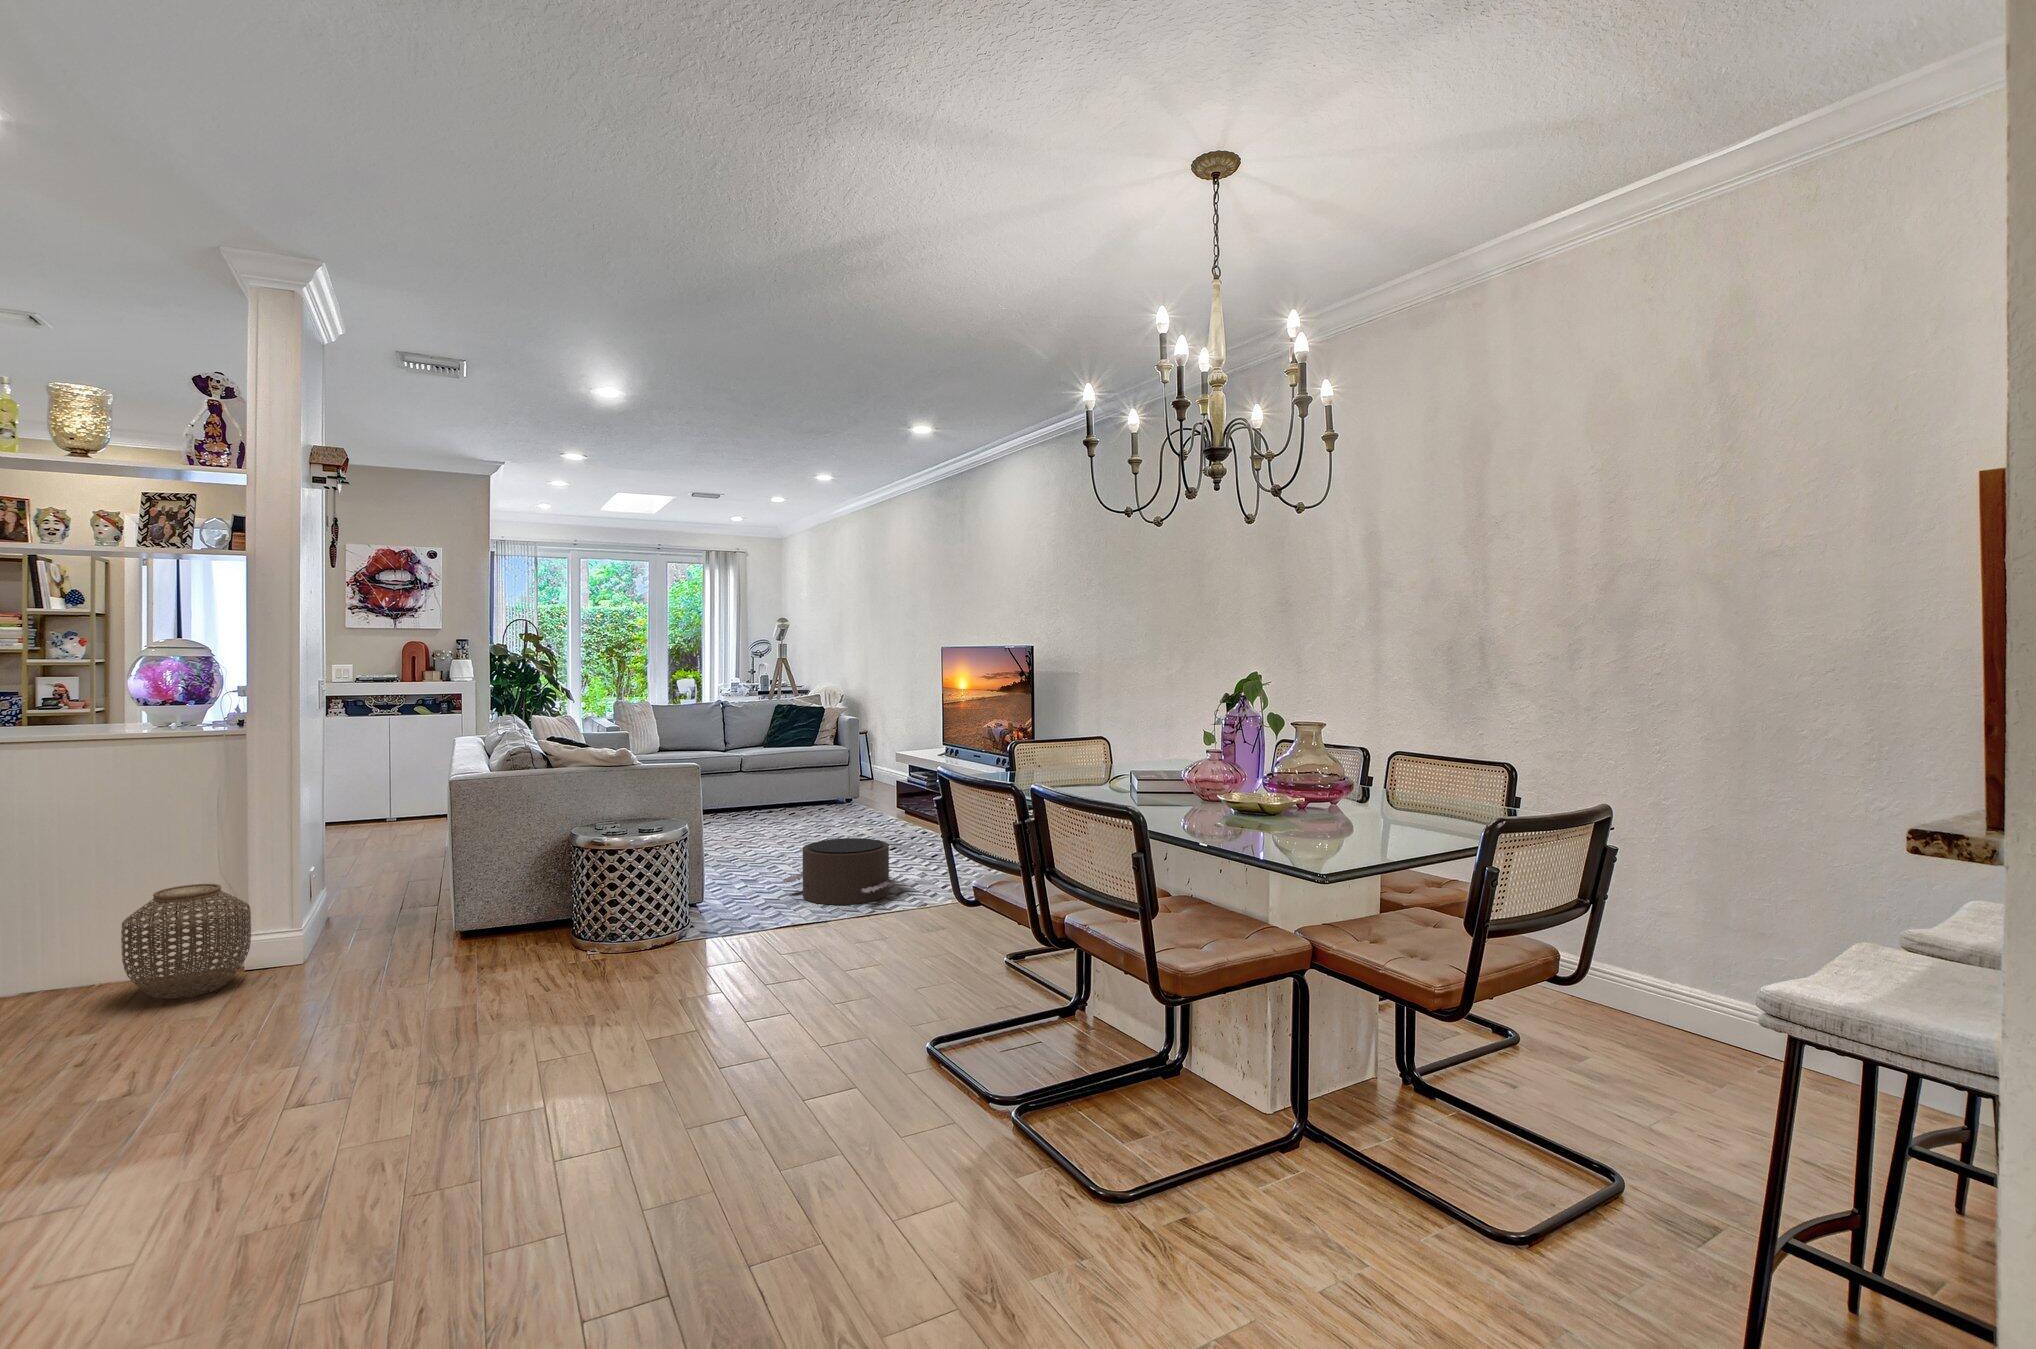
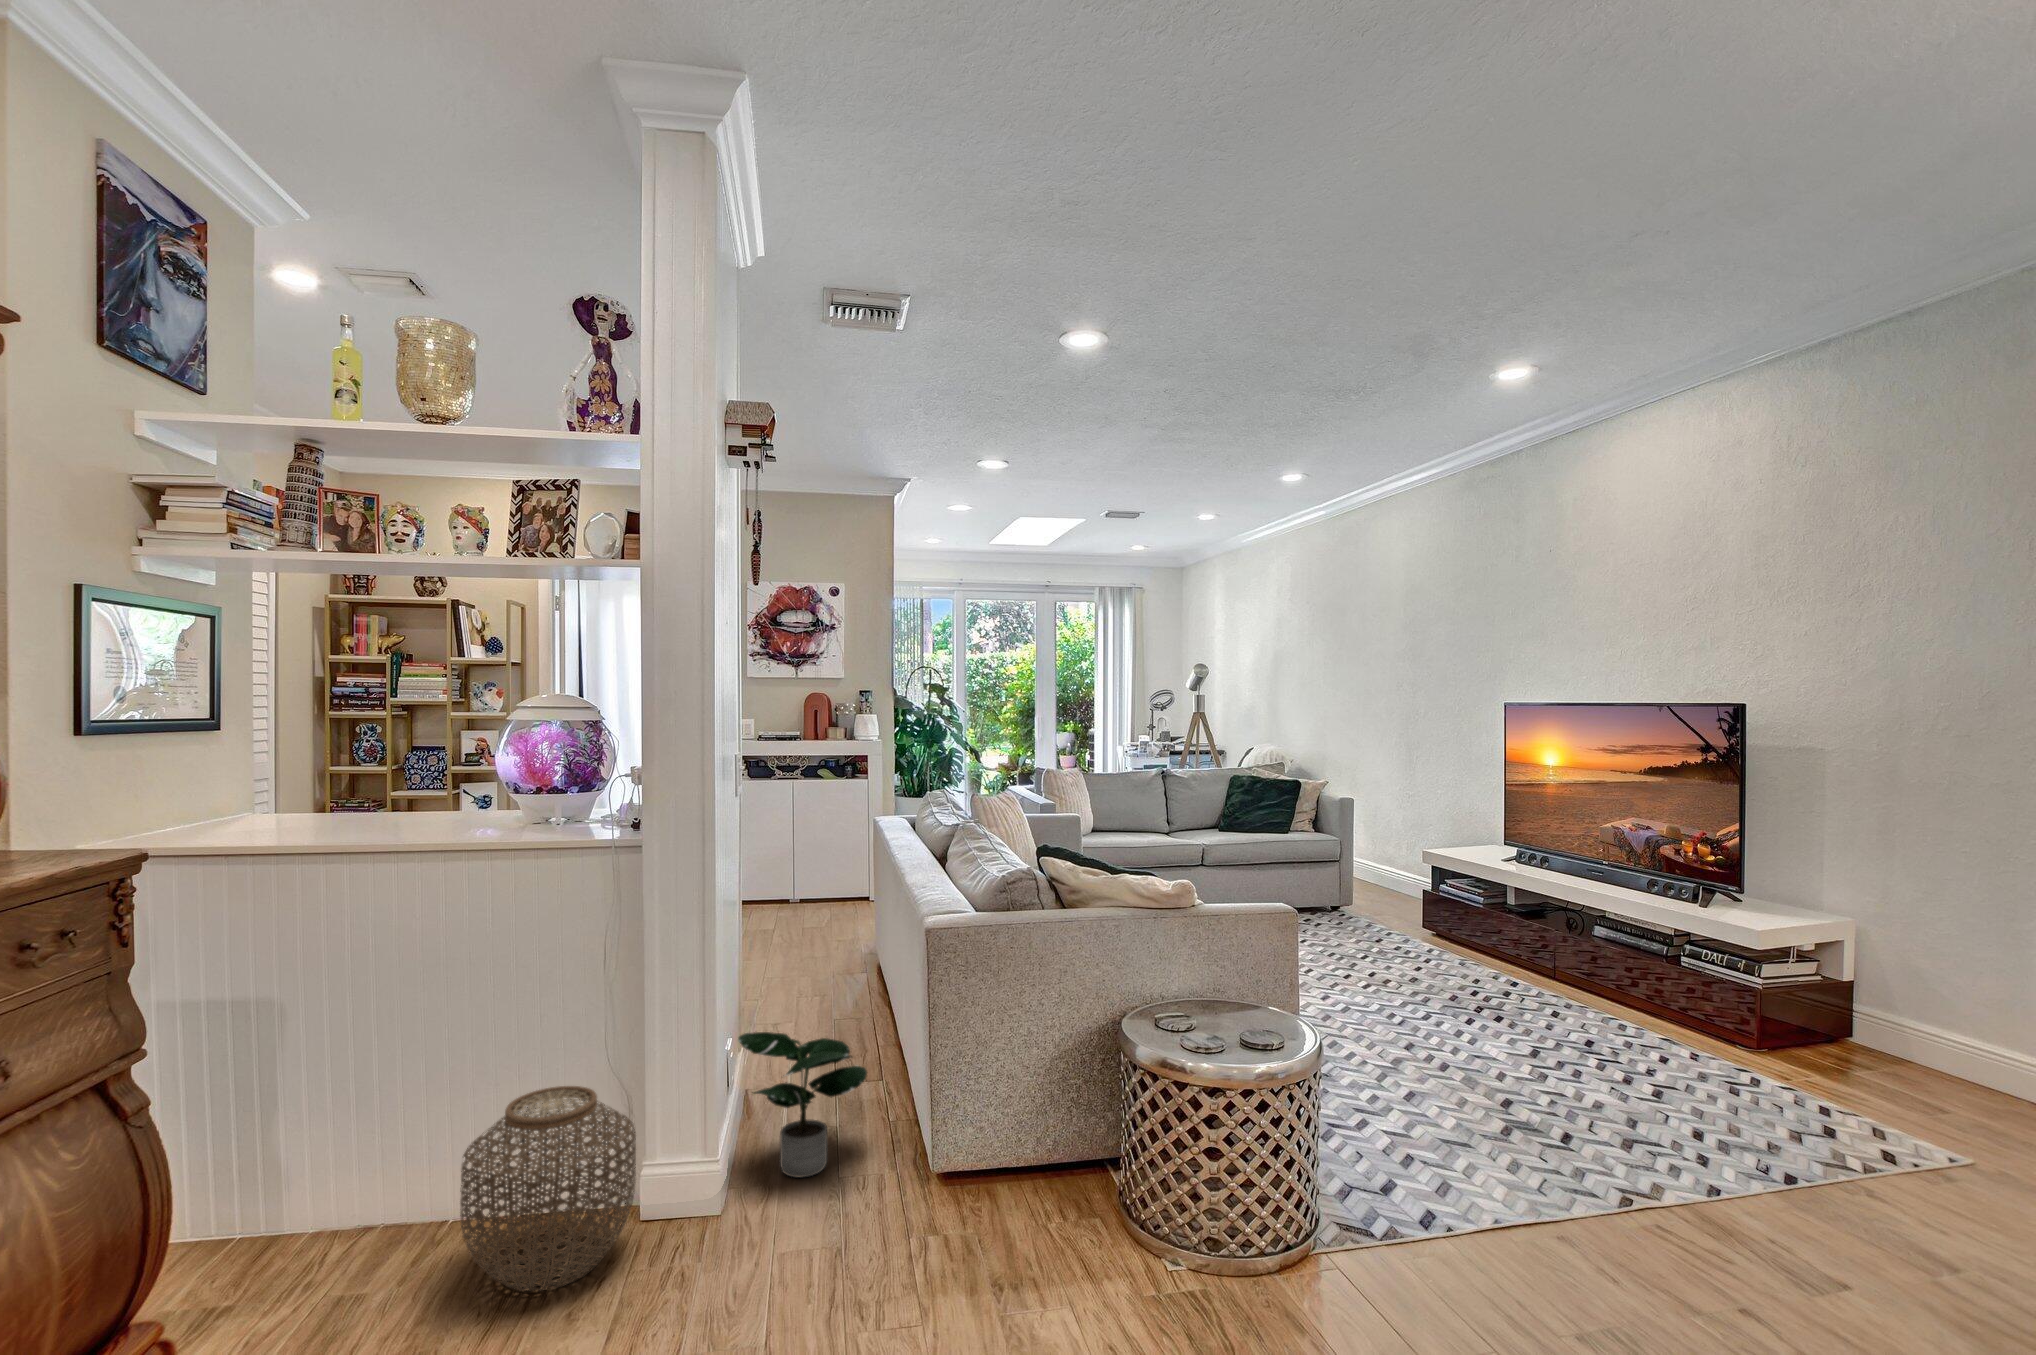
pouf: present [784,838,896,905] -> none [1397,1029,1623,1175]
potted plant: none [327,858,425,946] -> present [738,1032,867,1177]

